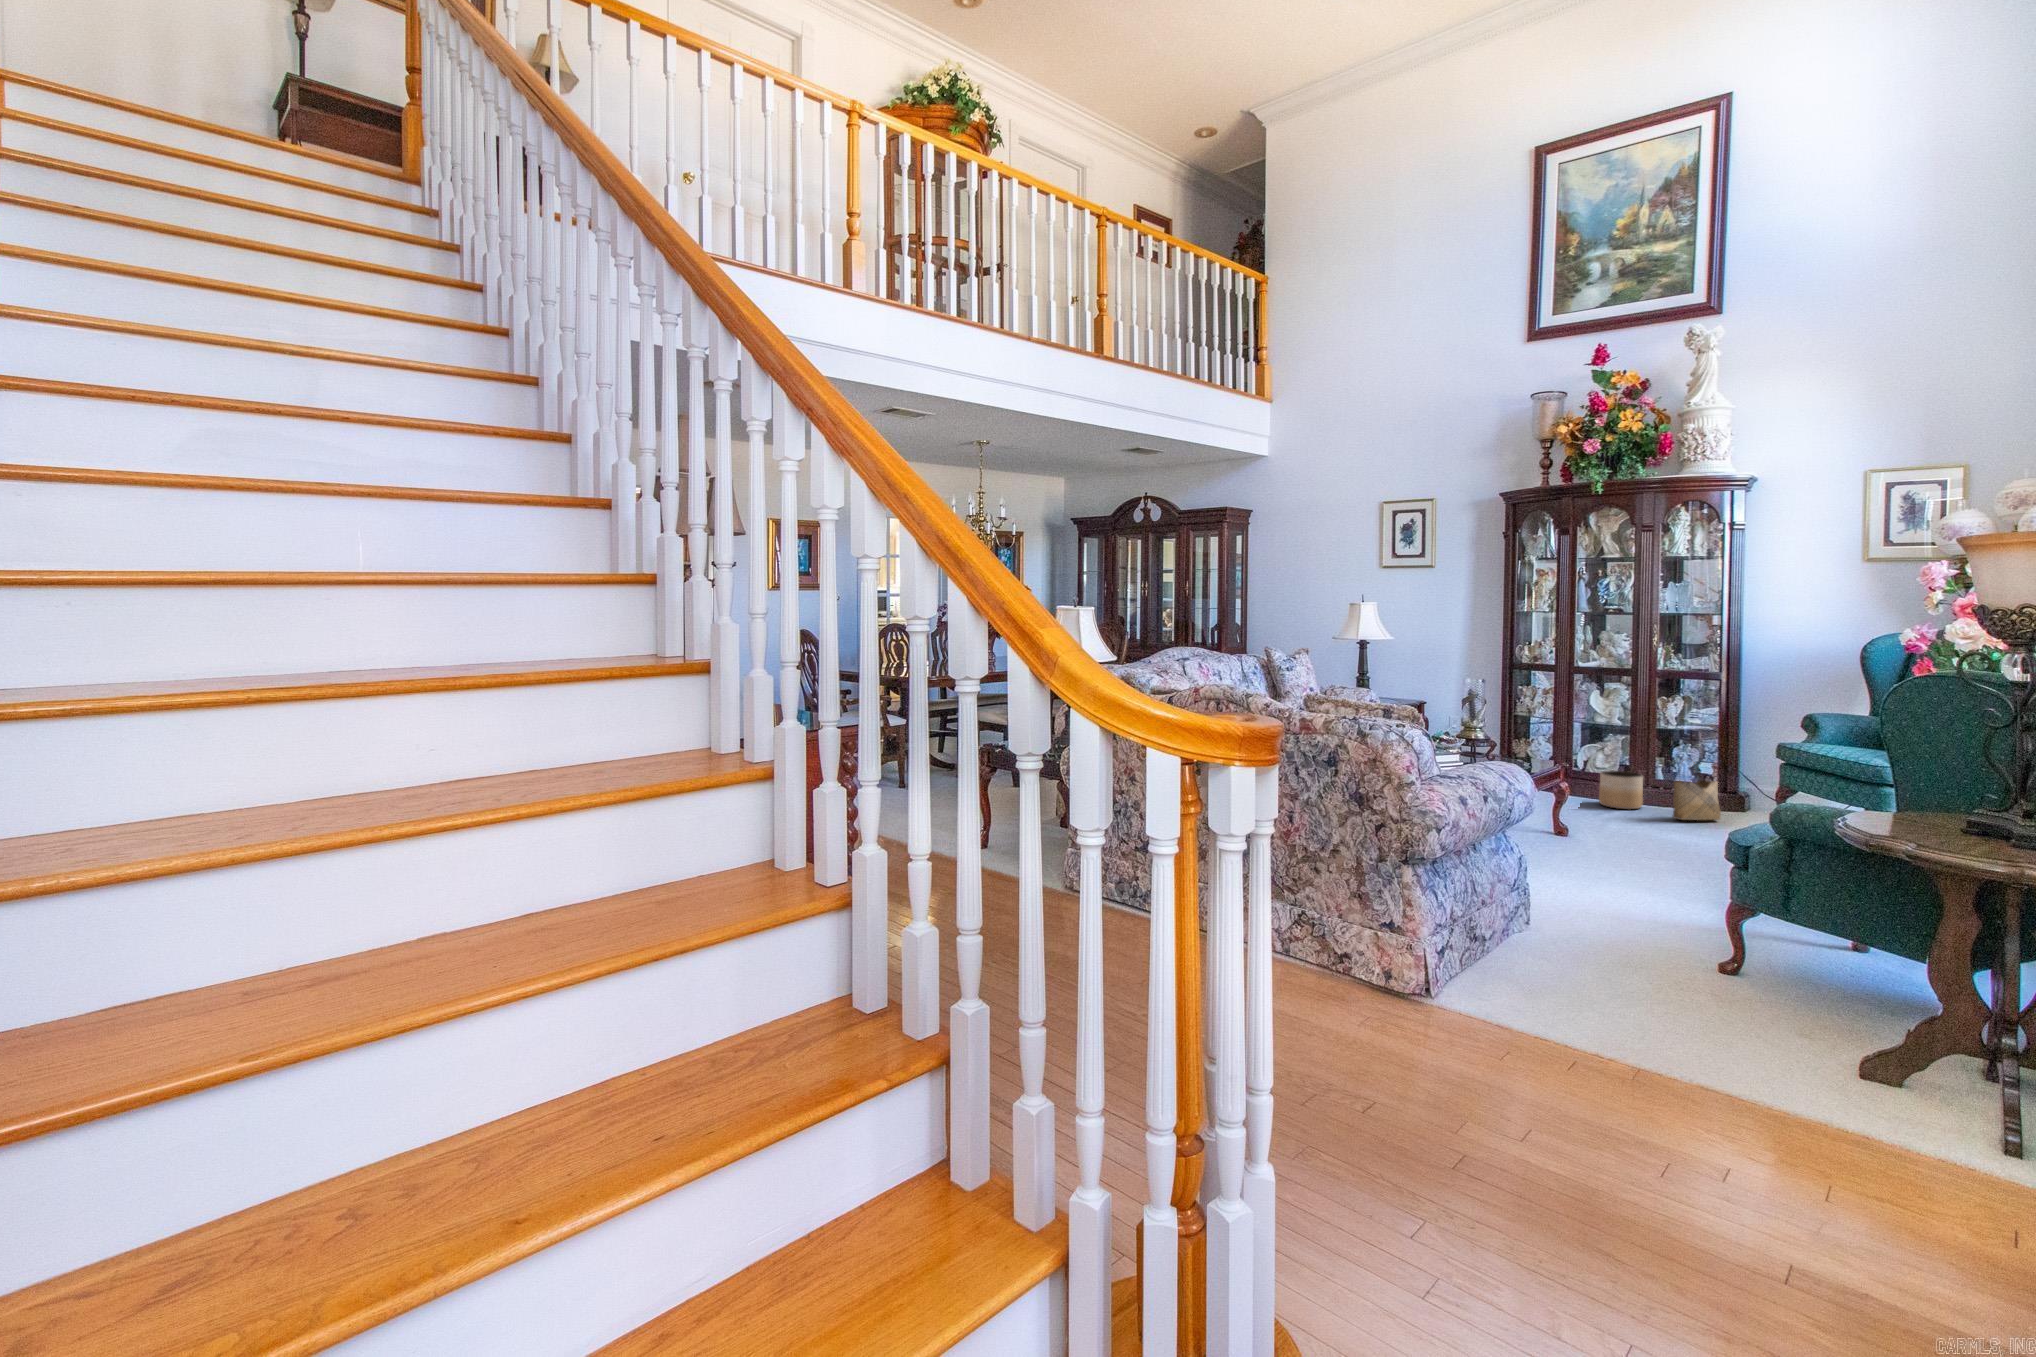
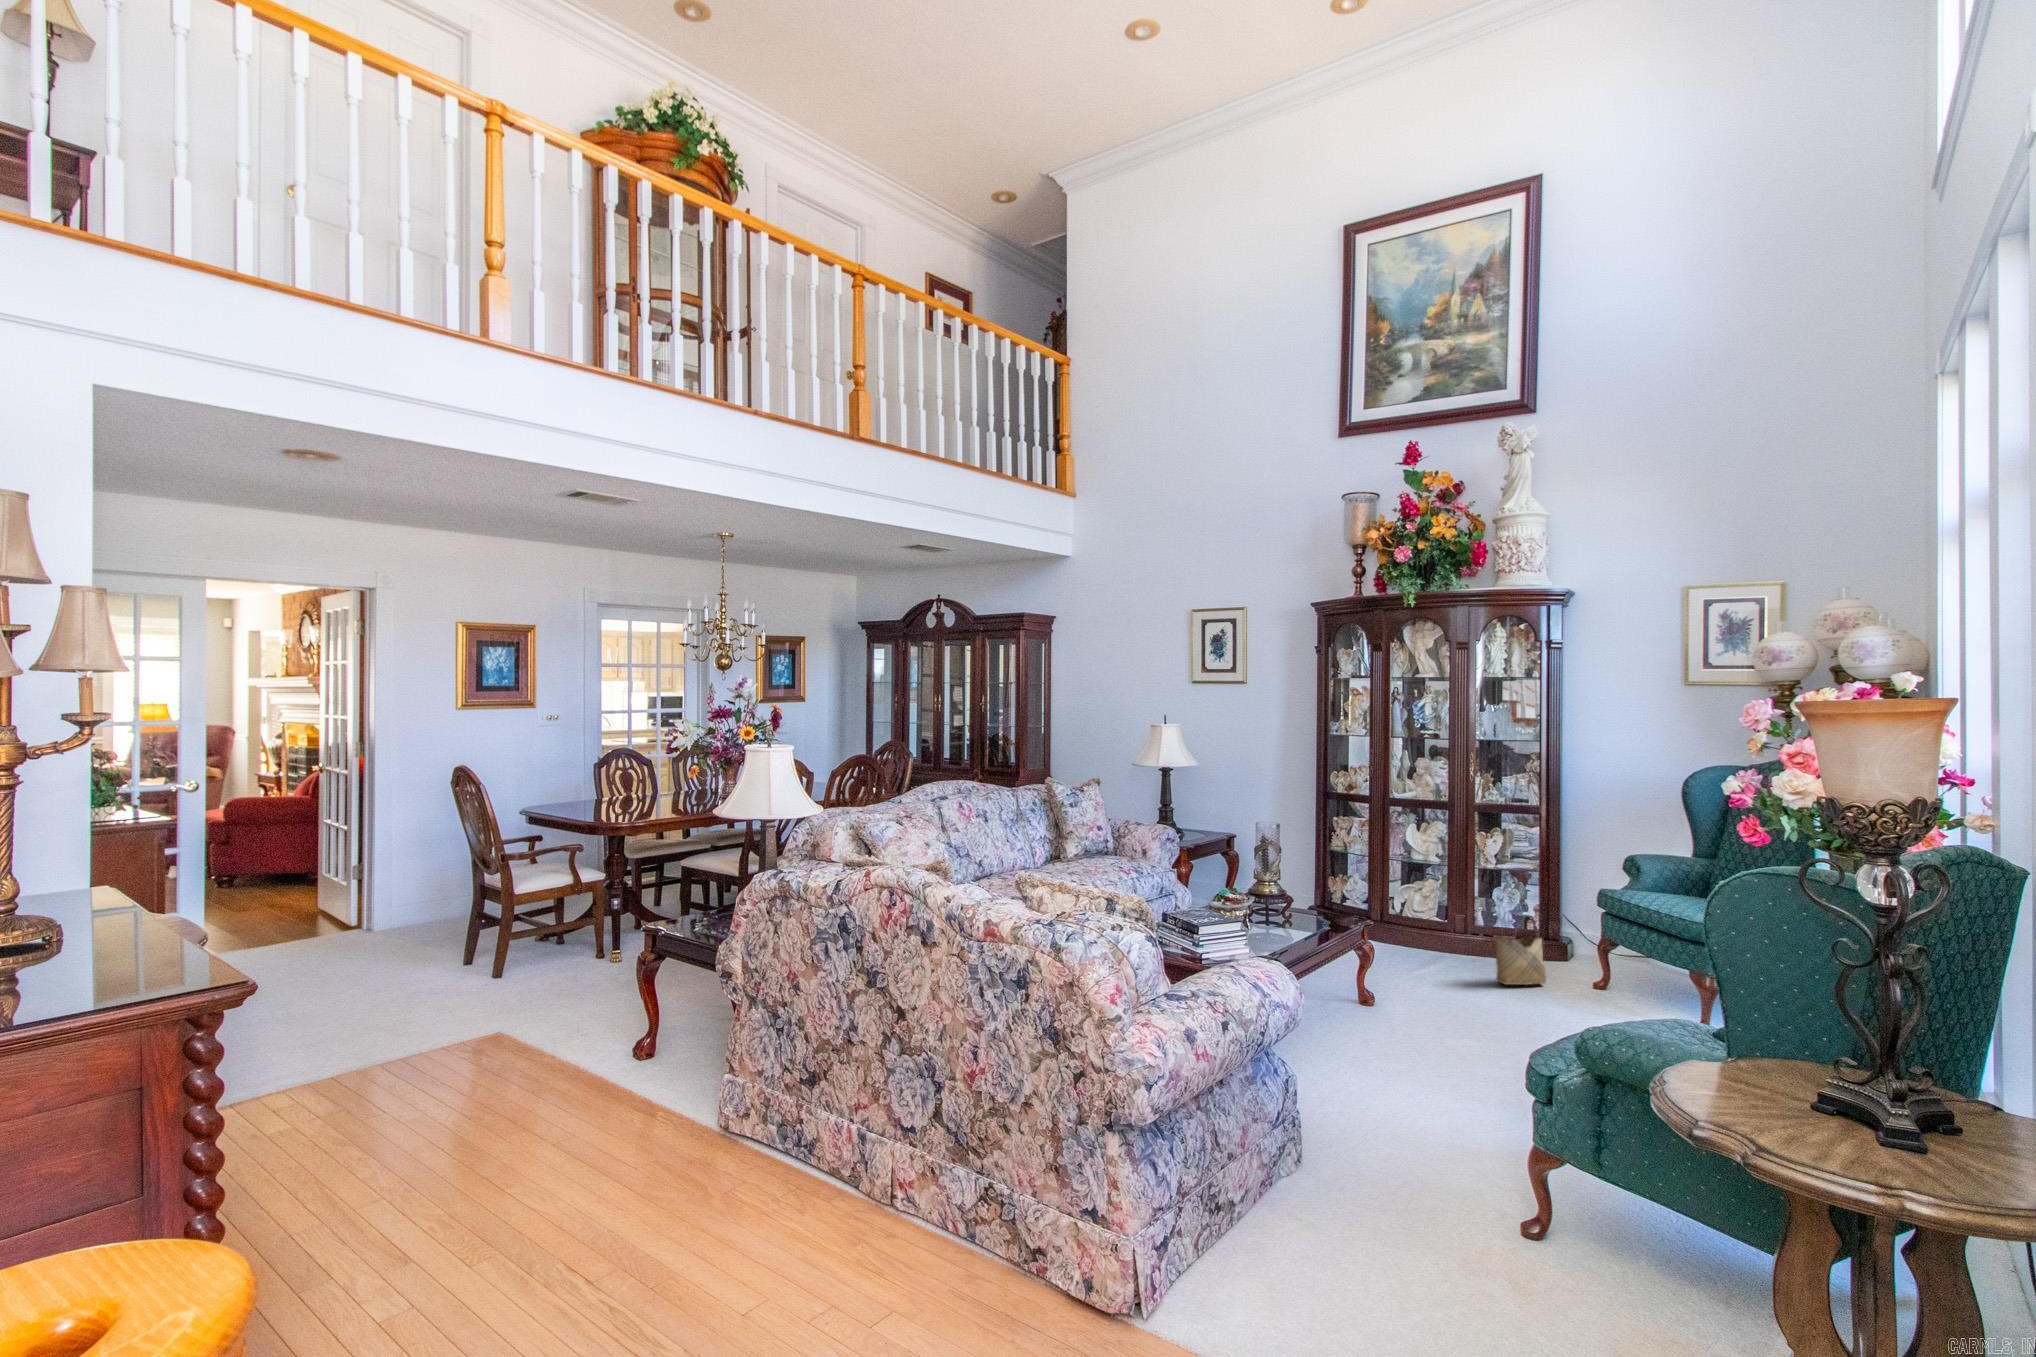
planter: present [1599,770,1643,810] -> none [1421,921,1467,969]

